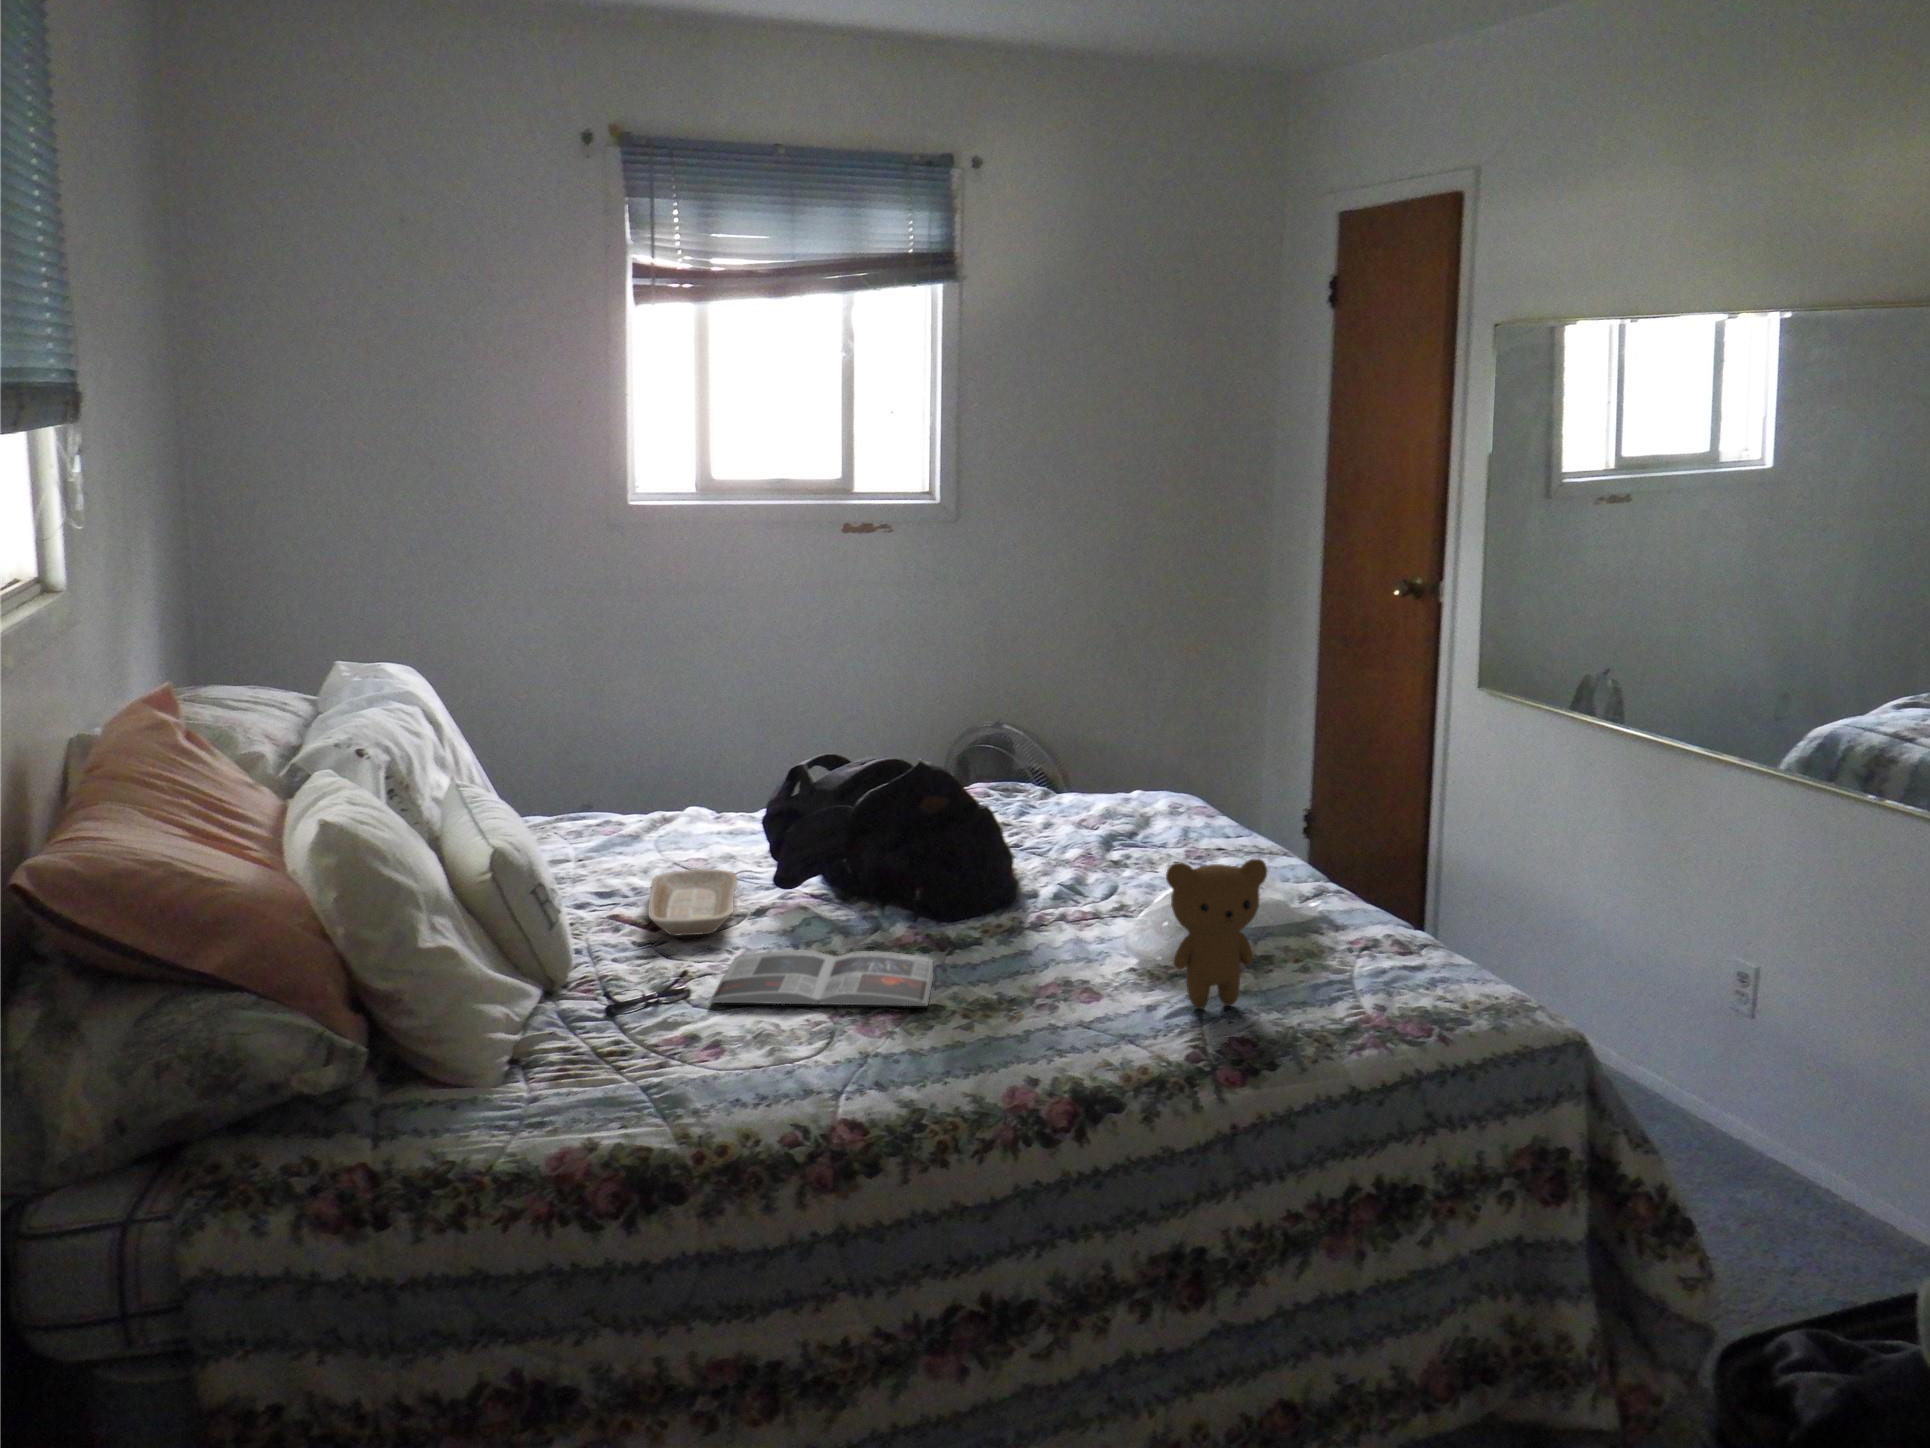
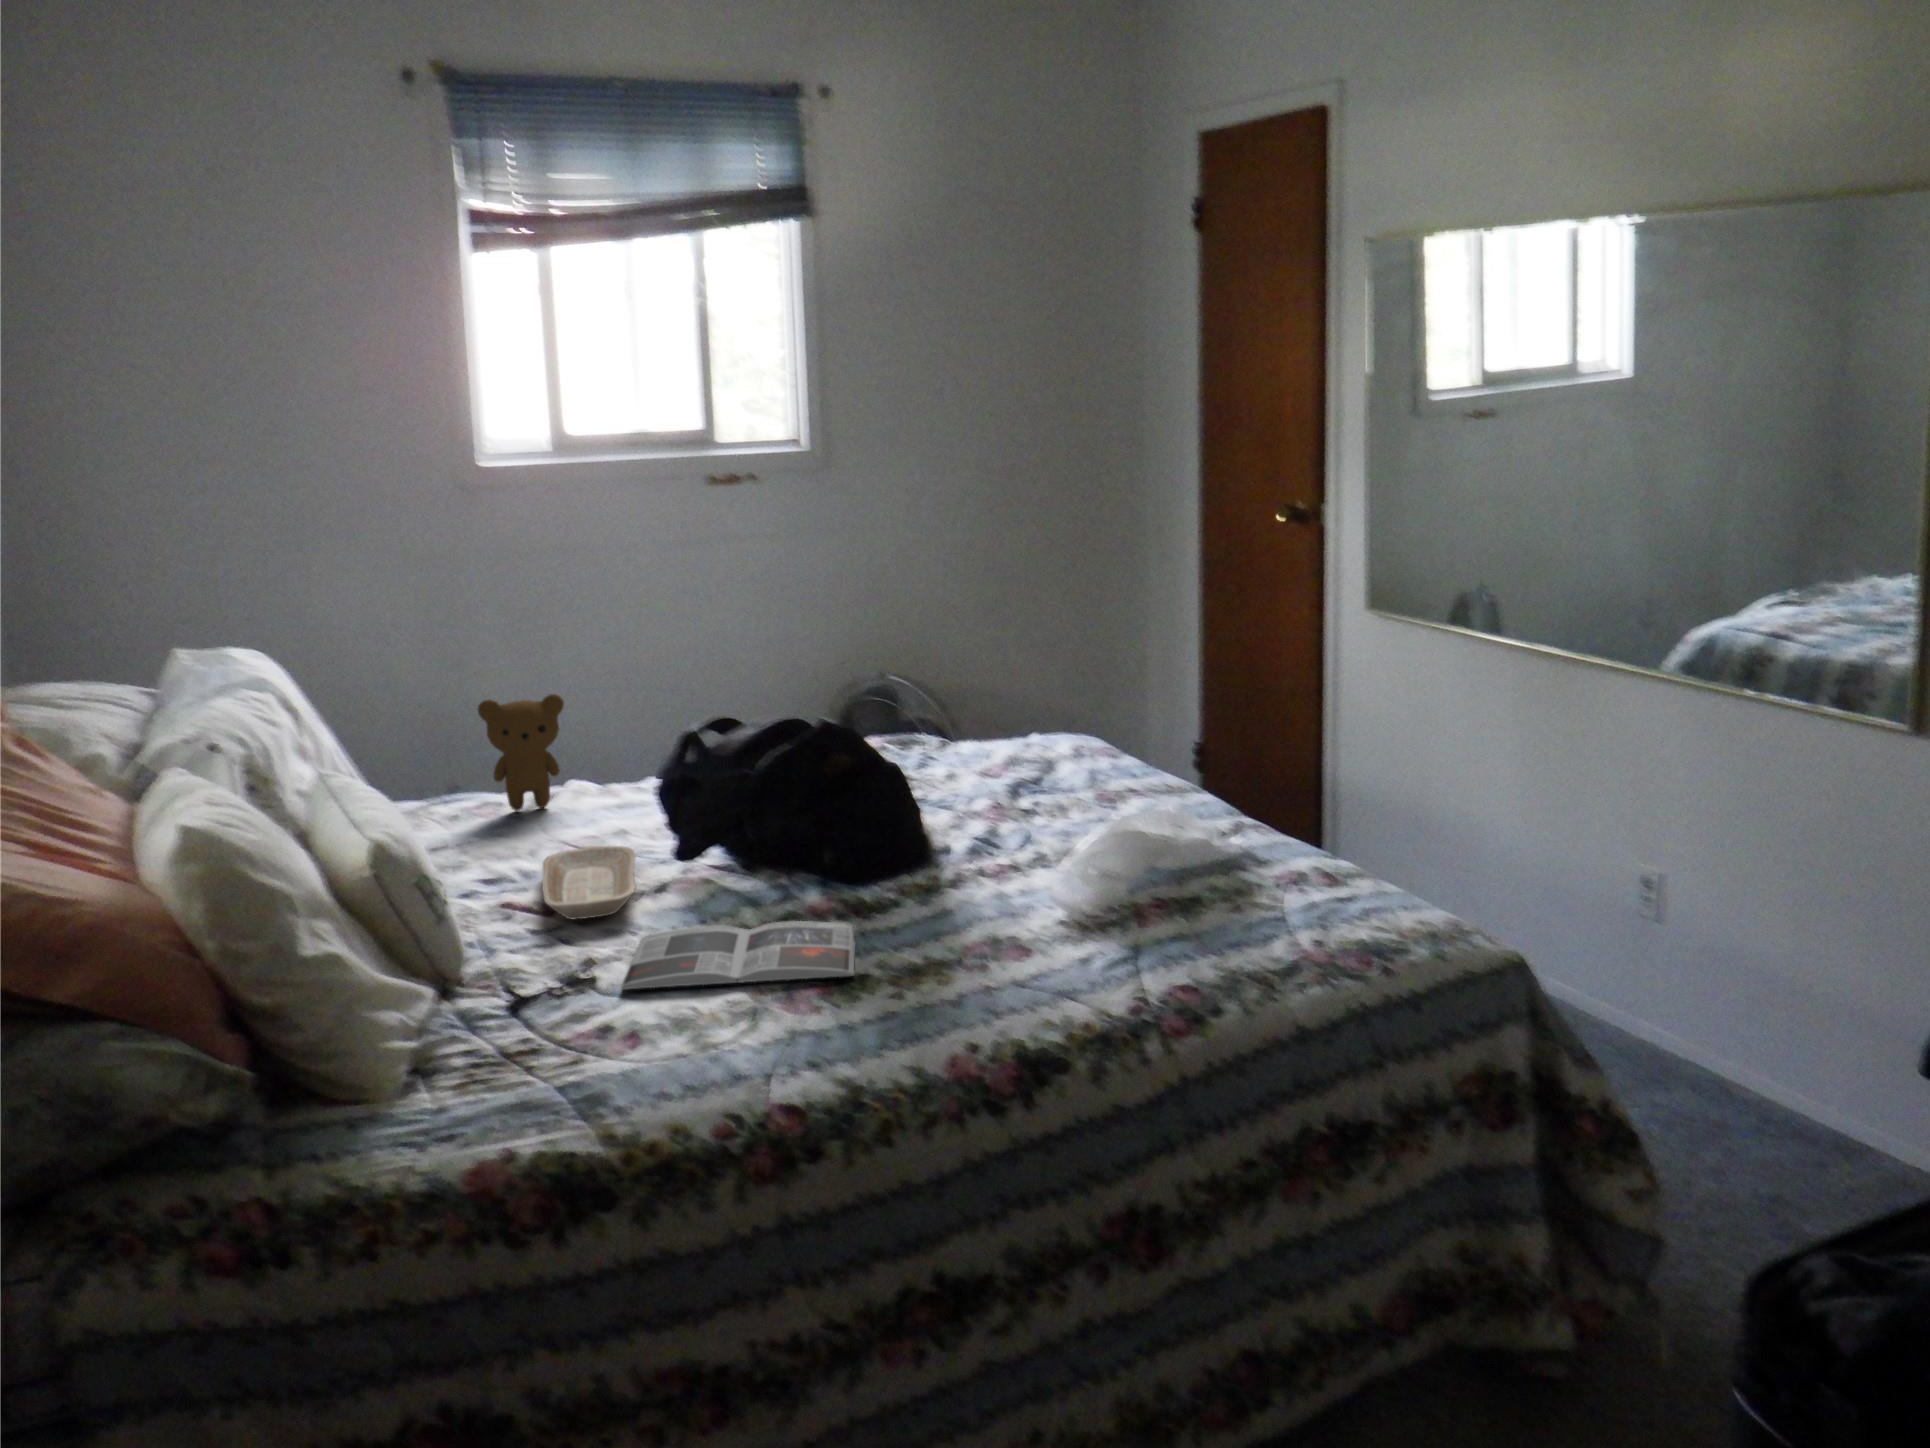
teddy bear: present [1166,859,1267,1008] -> present [478,694,564,811]

